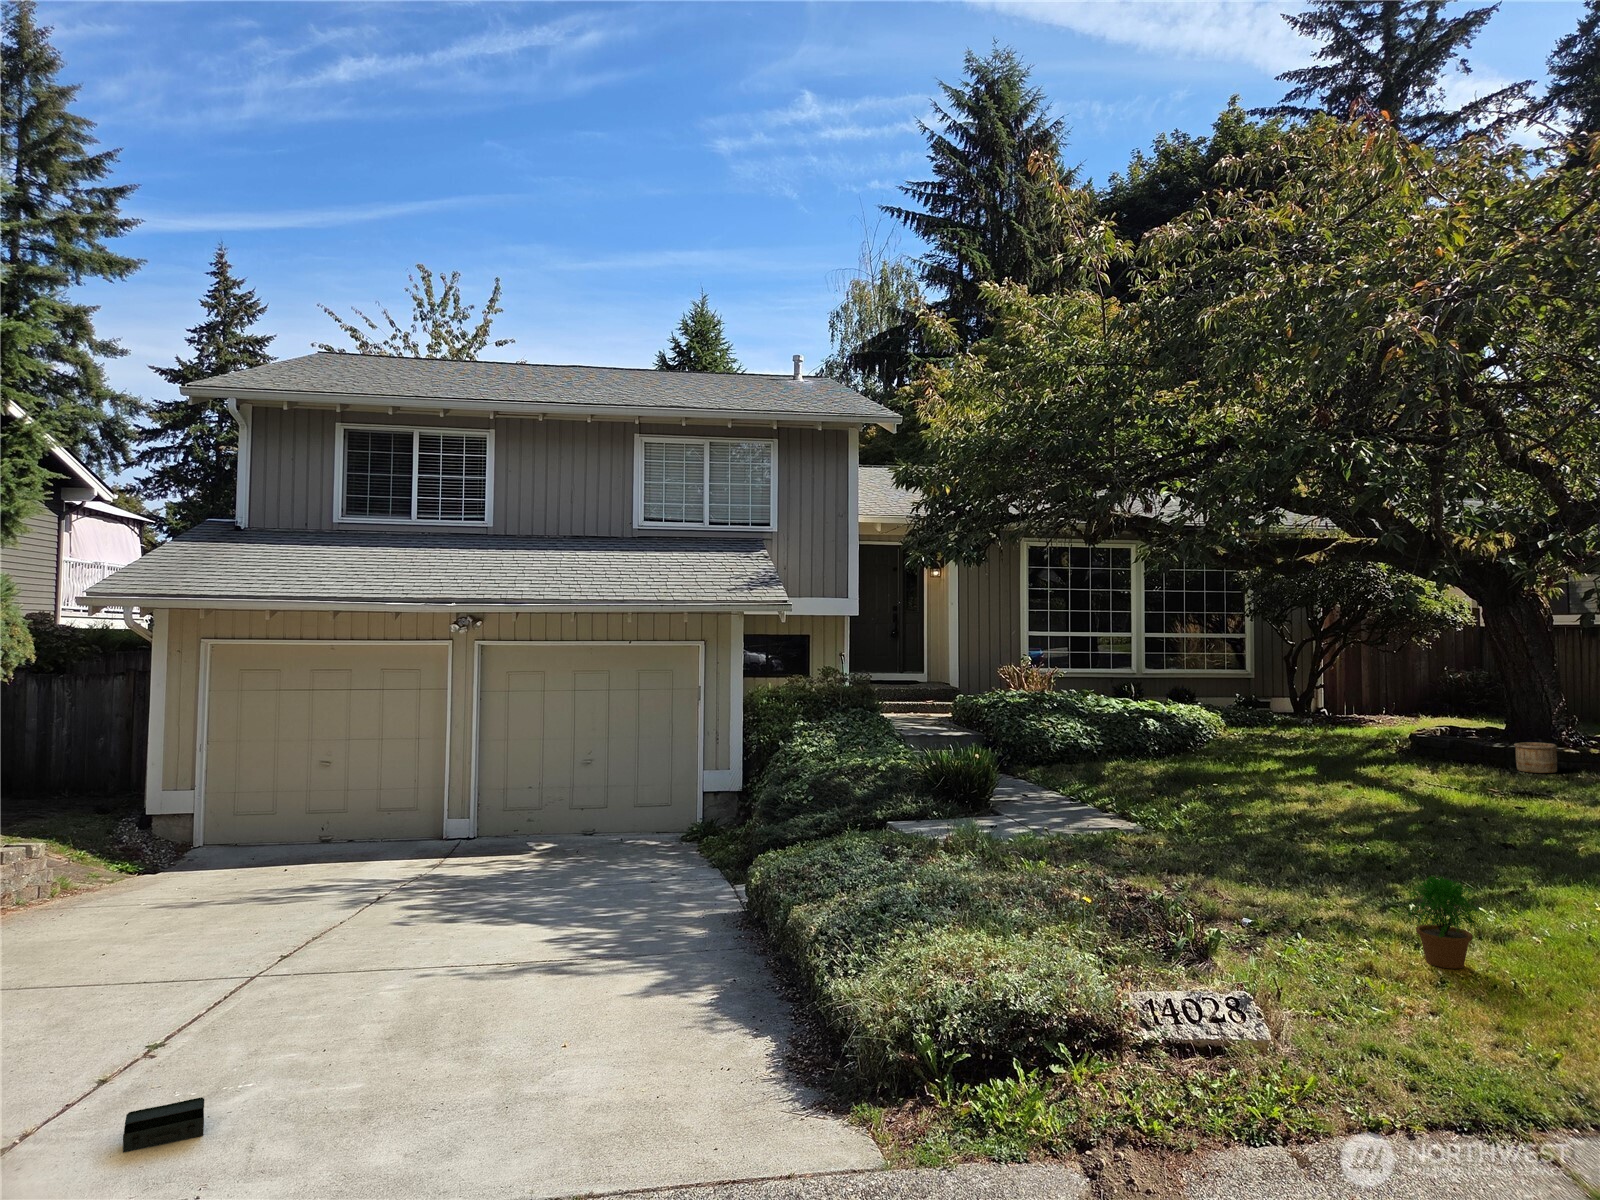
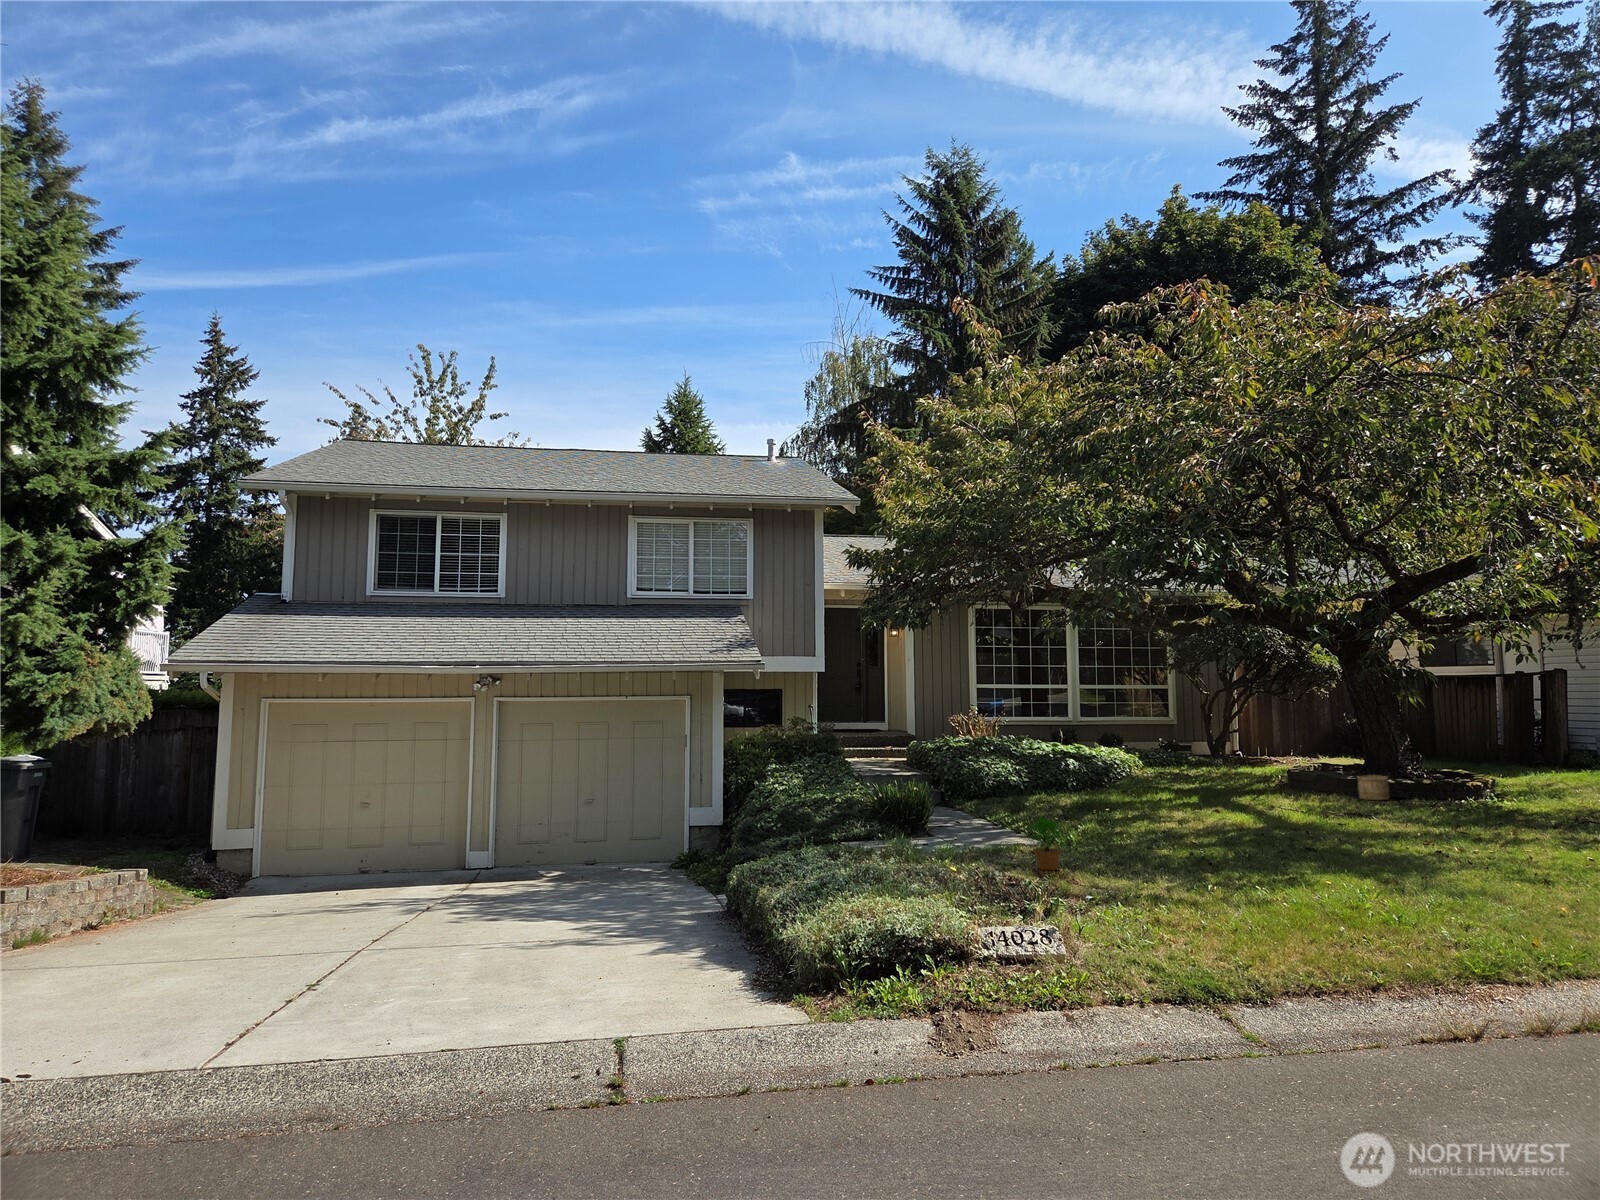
potted plant: present [1407,875,1481,969] -> present [1028,818,1065,870]
toolbox: present [123,1097,204,1153] -> none [322,997,374,1025]

